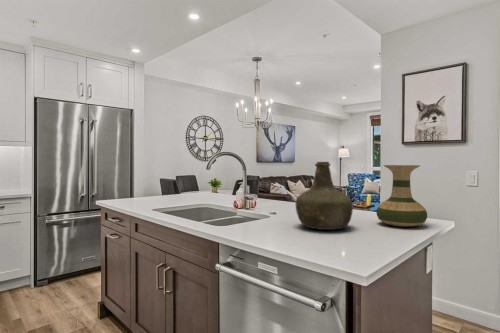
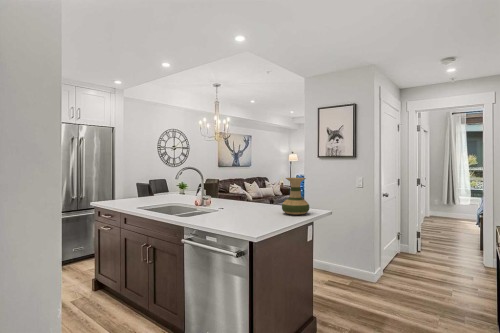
bottle: present [296,162,353,230] -> none [232,177,265,218]

